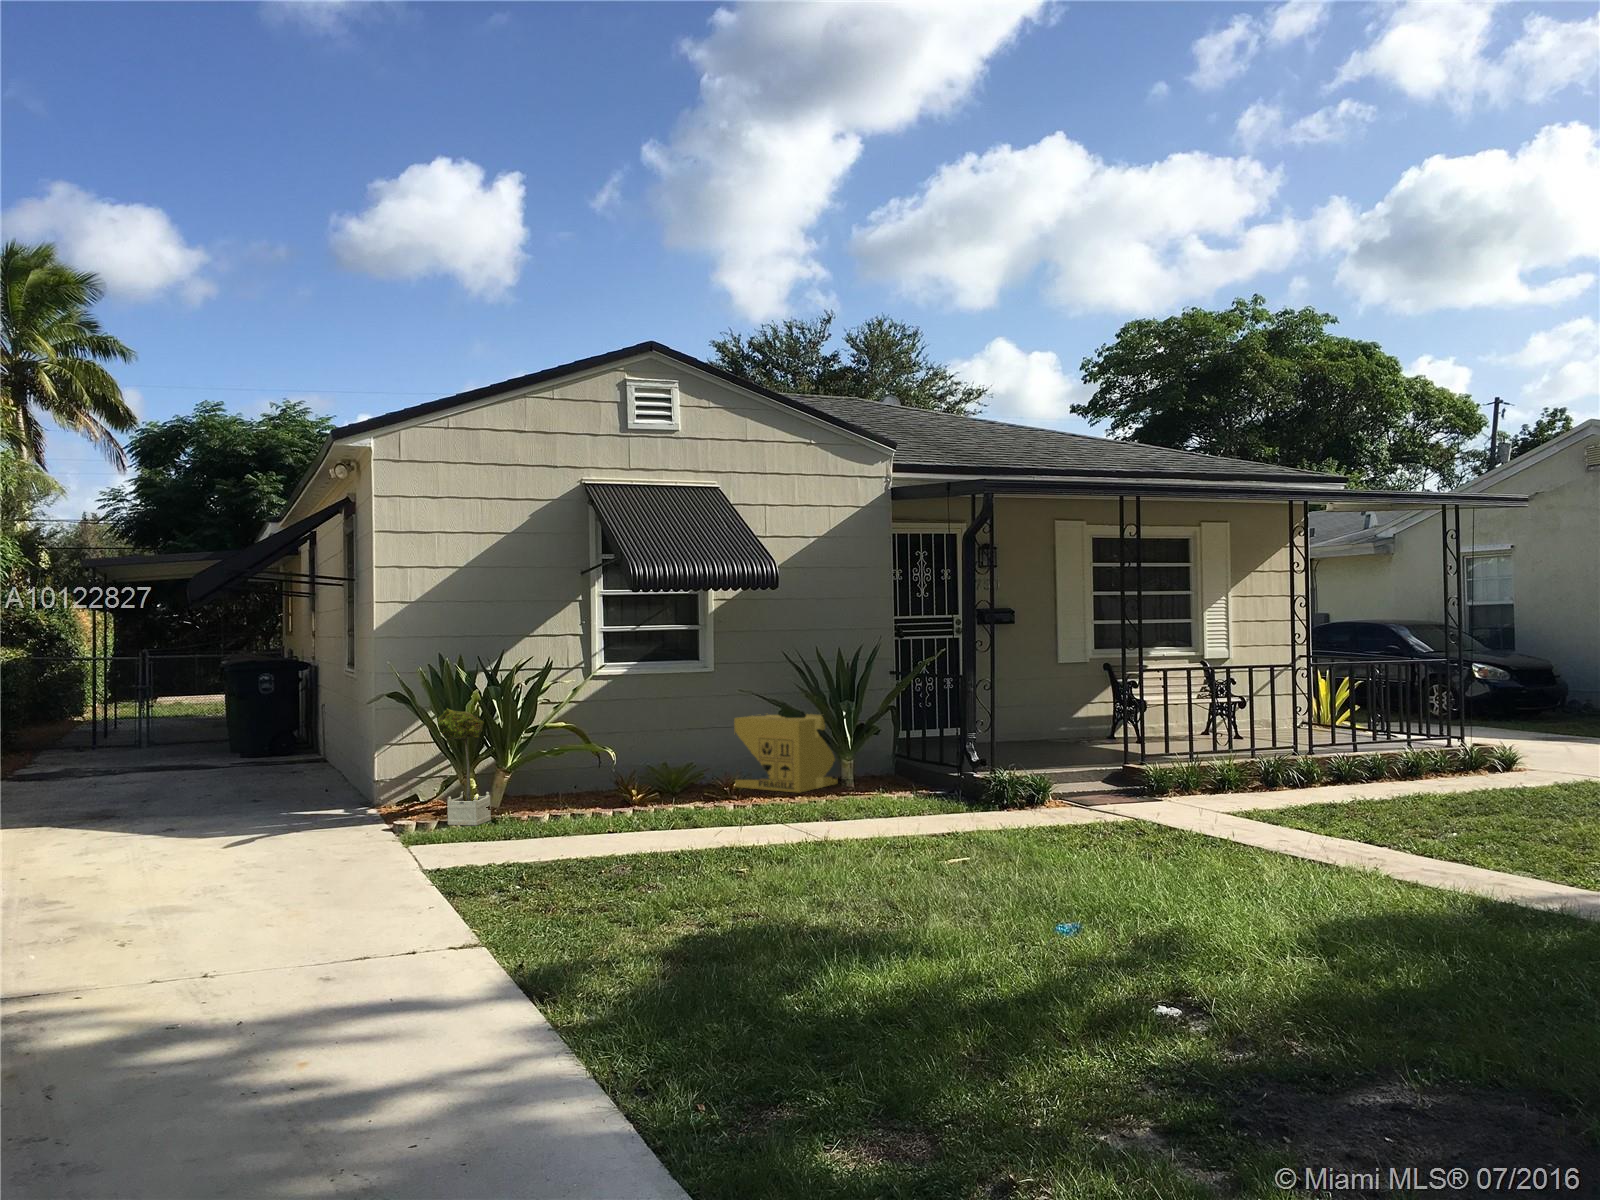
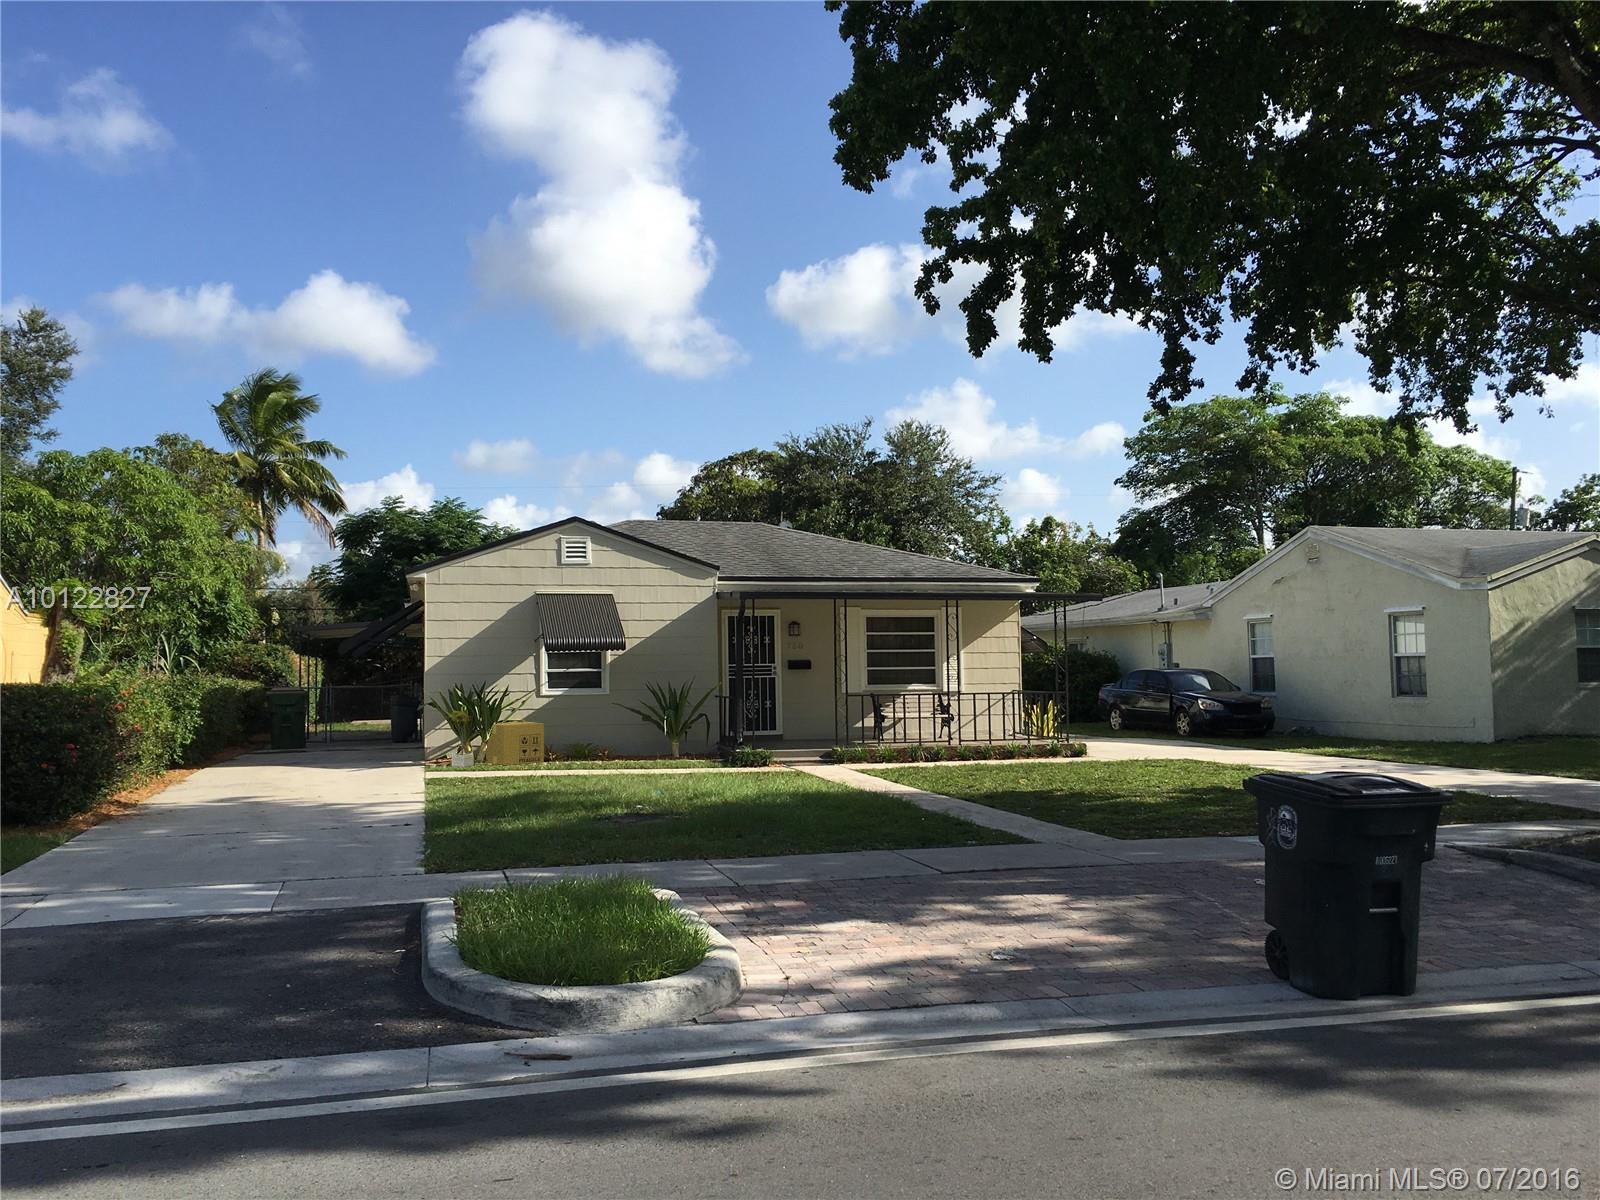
cardboard box: present [734,714,837,793] -> present [485,722,544,765]

